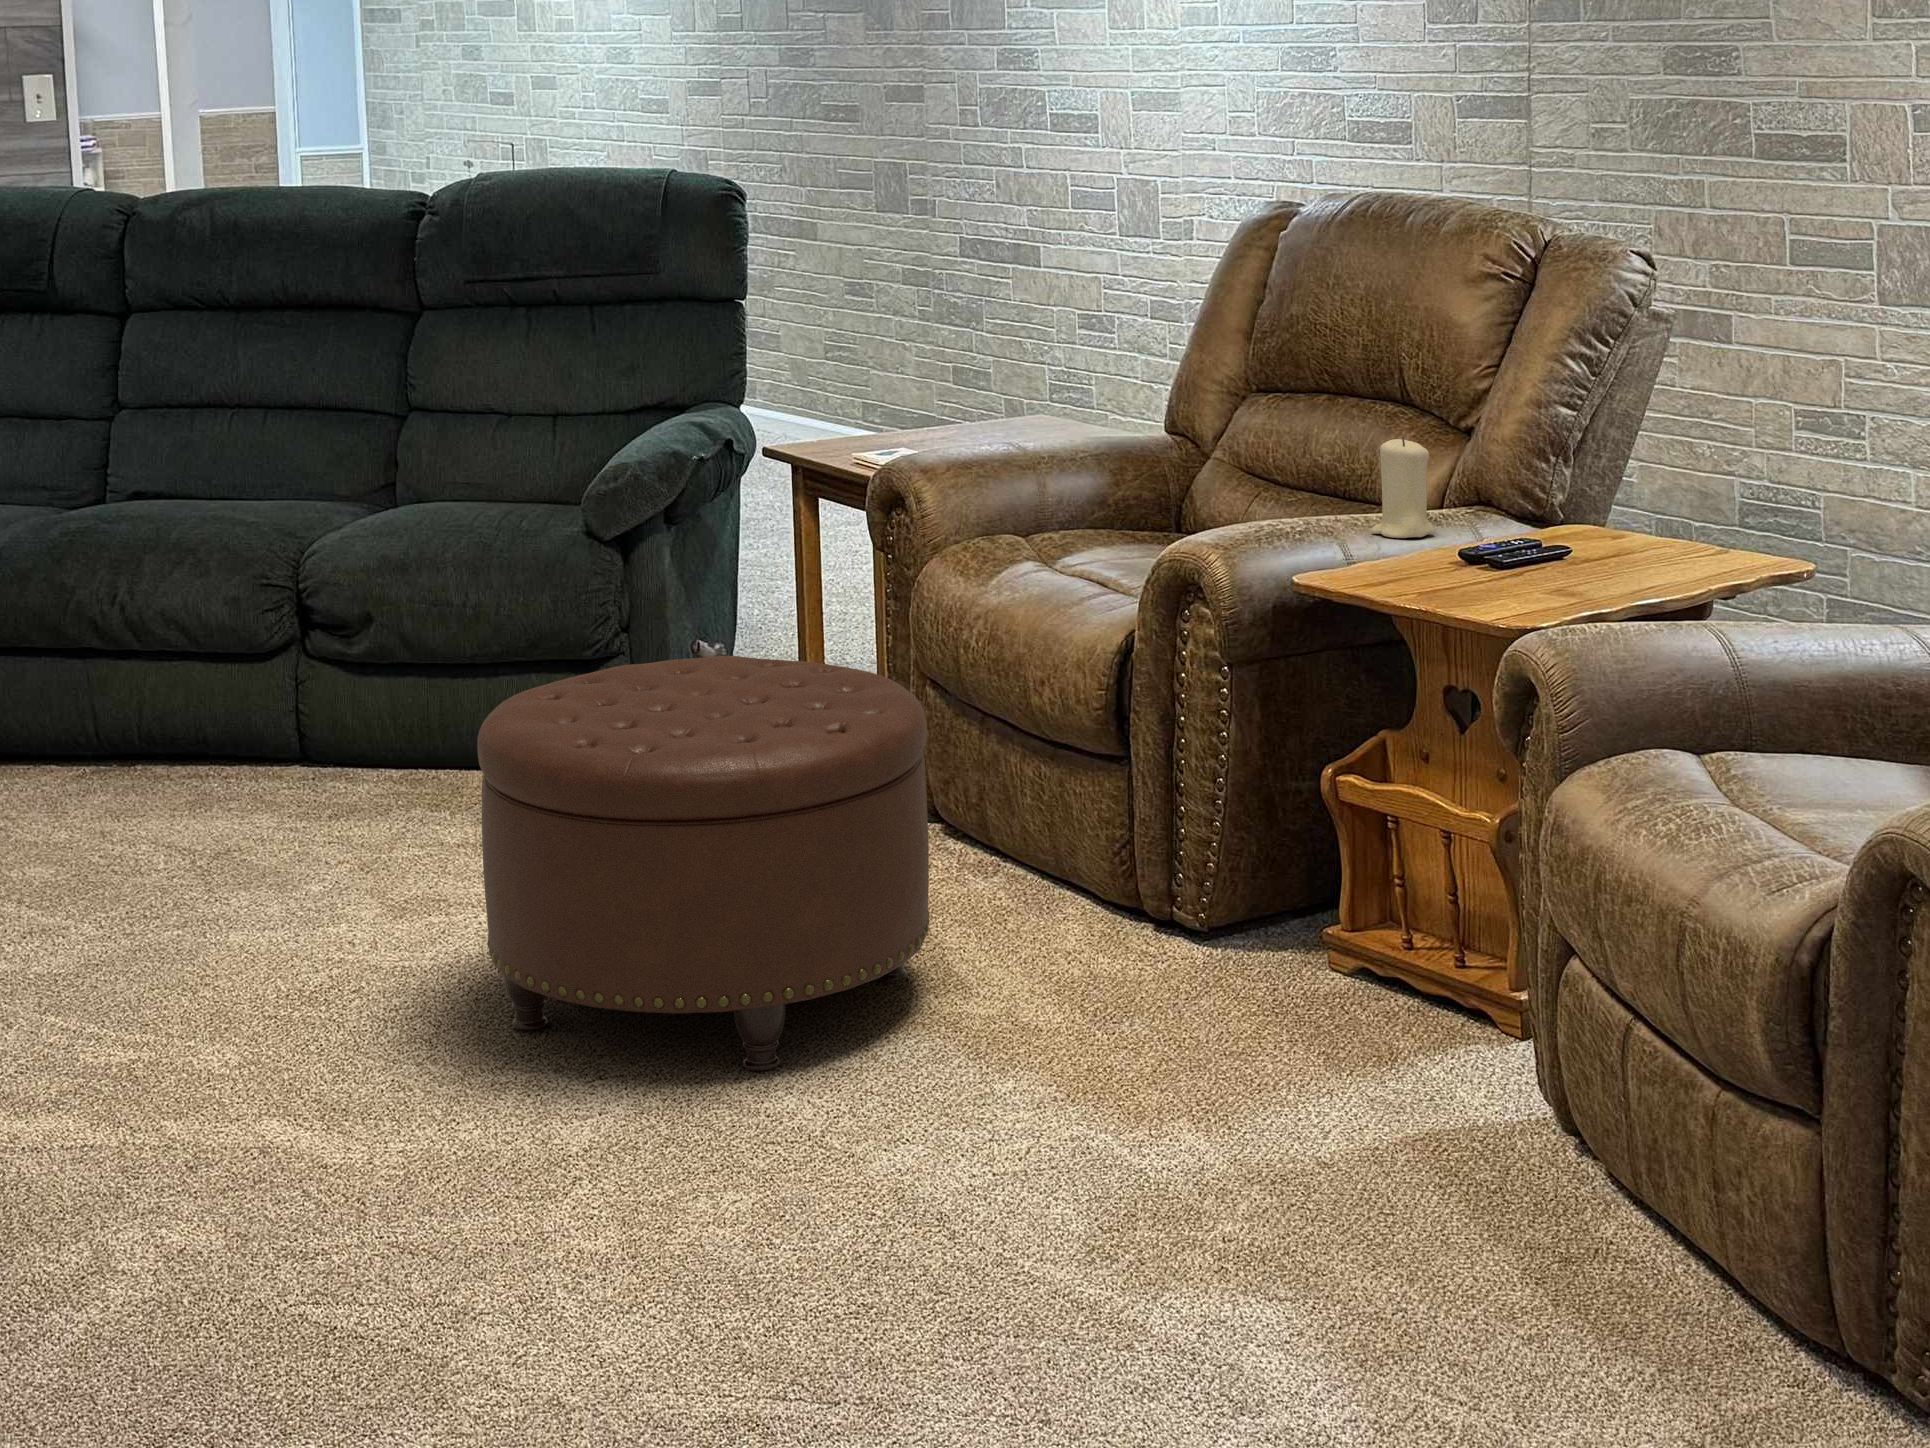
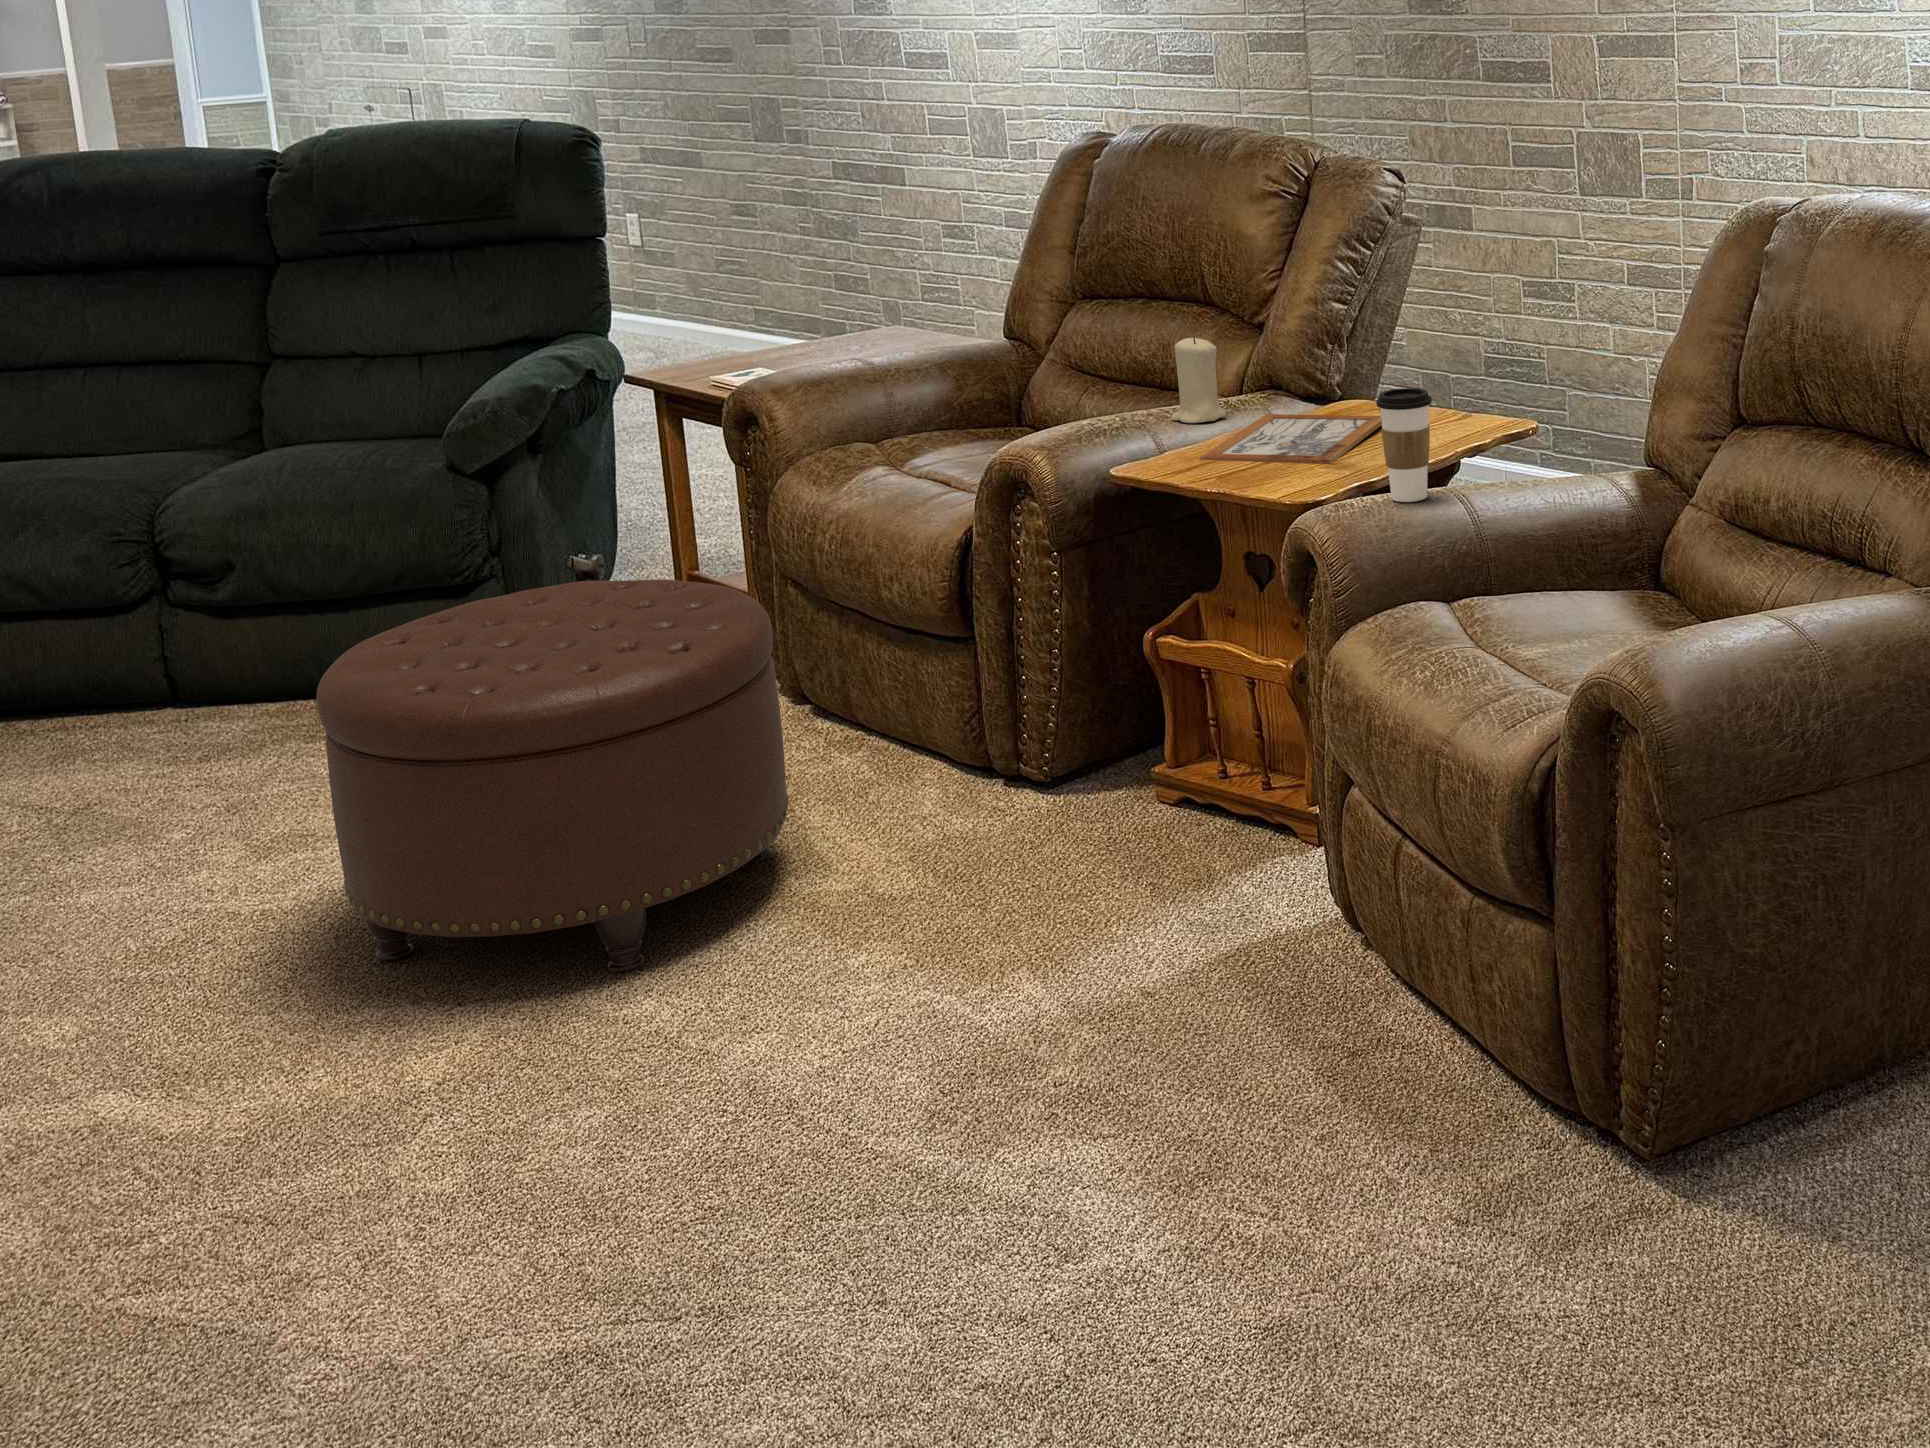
coffee cup: none [1625,502,1692,635] -> present [1376,388,1432,502]
picture frame: none [1407,534,1630,592] -> present [1200,414,1382,464]

